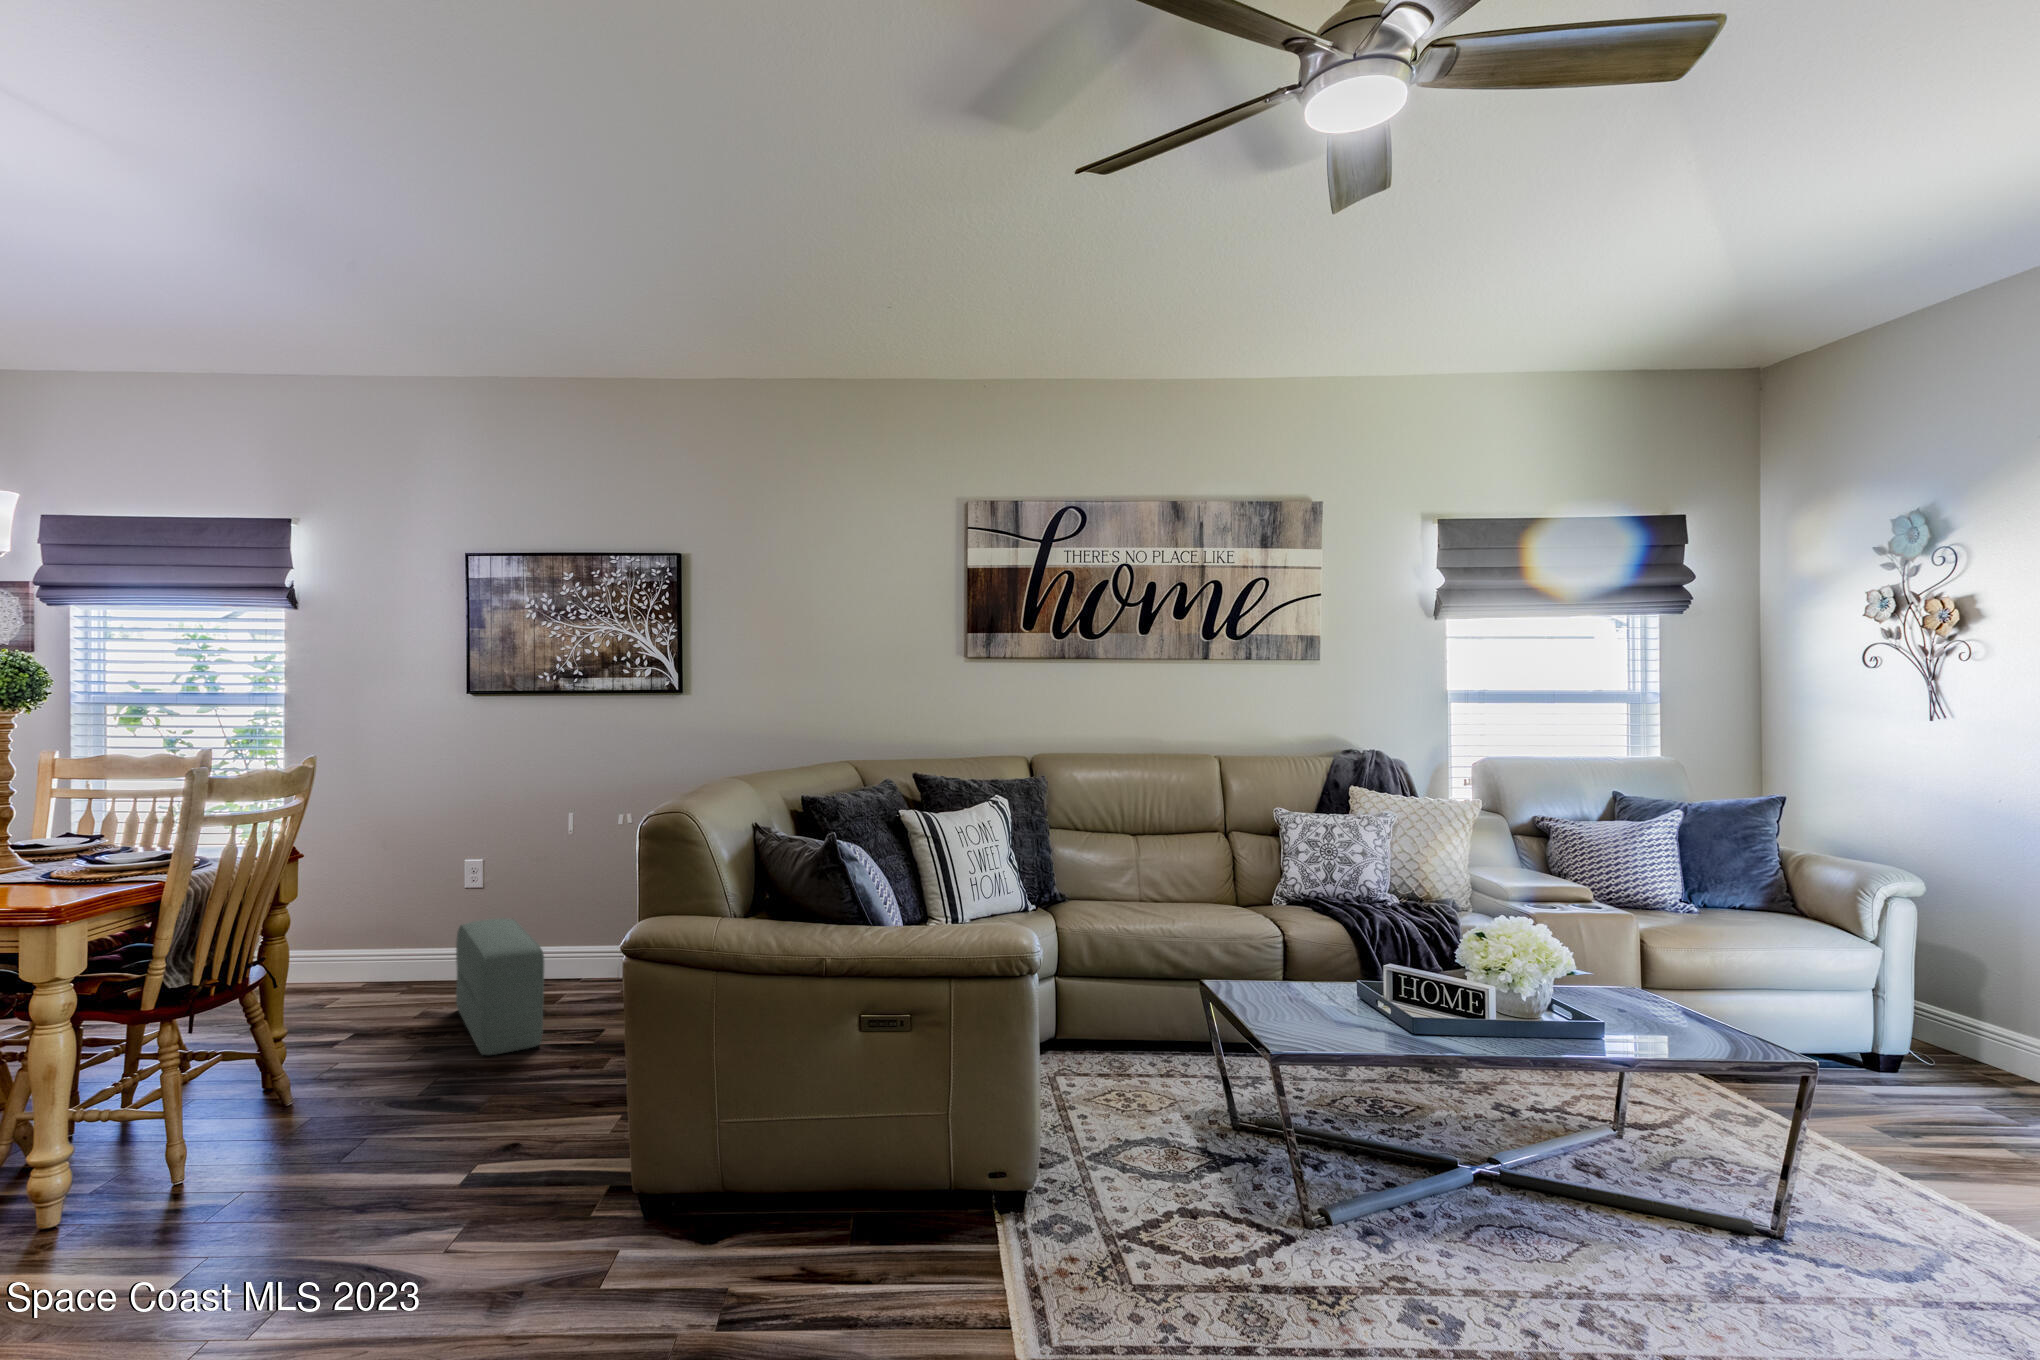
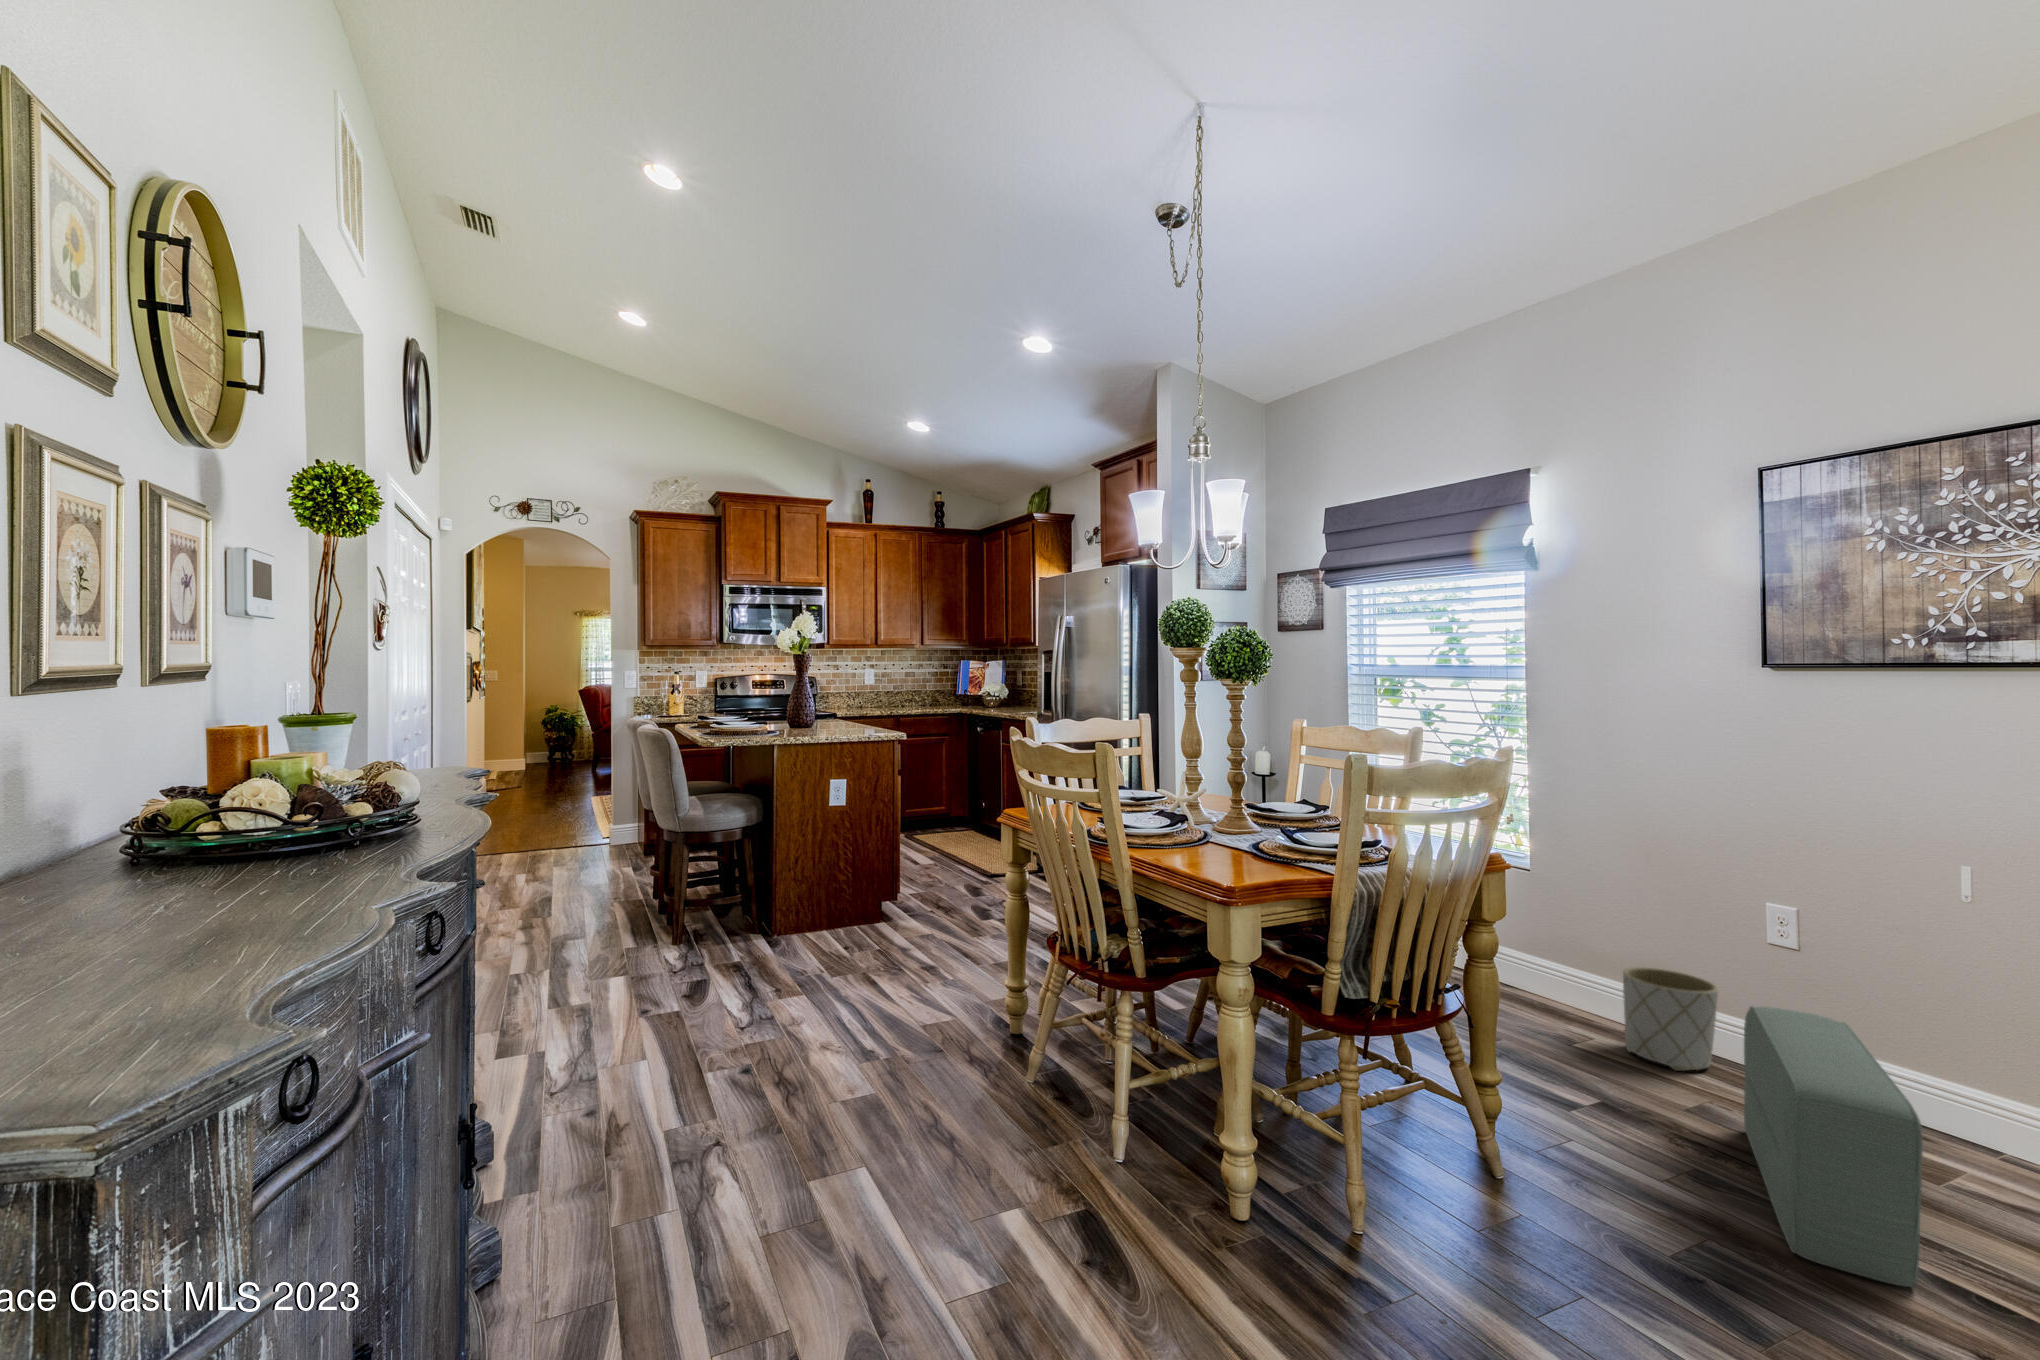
planter: none [372,922,440,993] -> present [1623,967,1718,1071]

